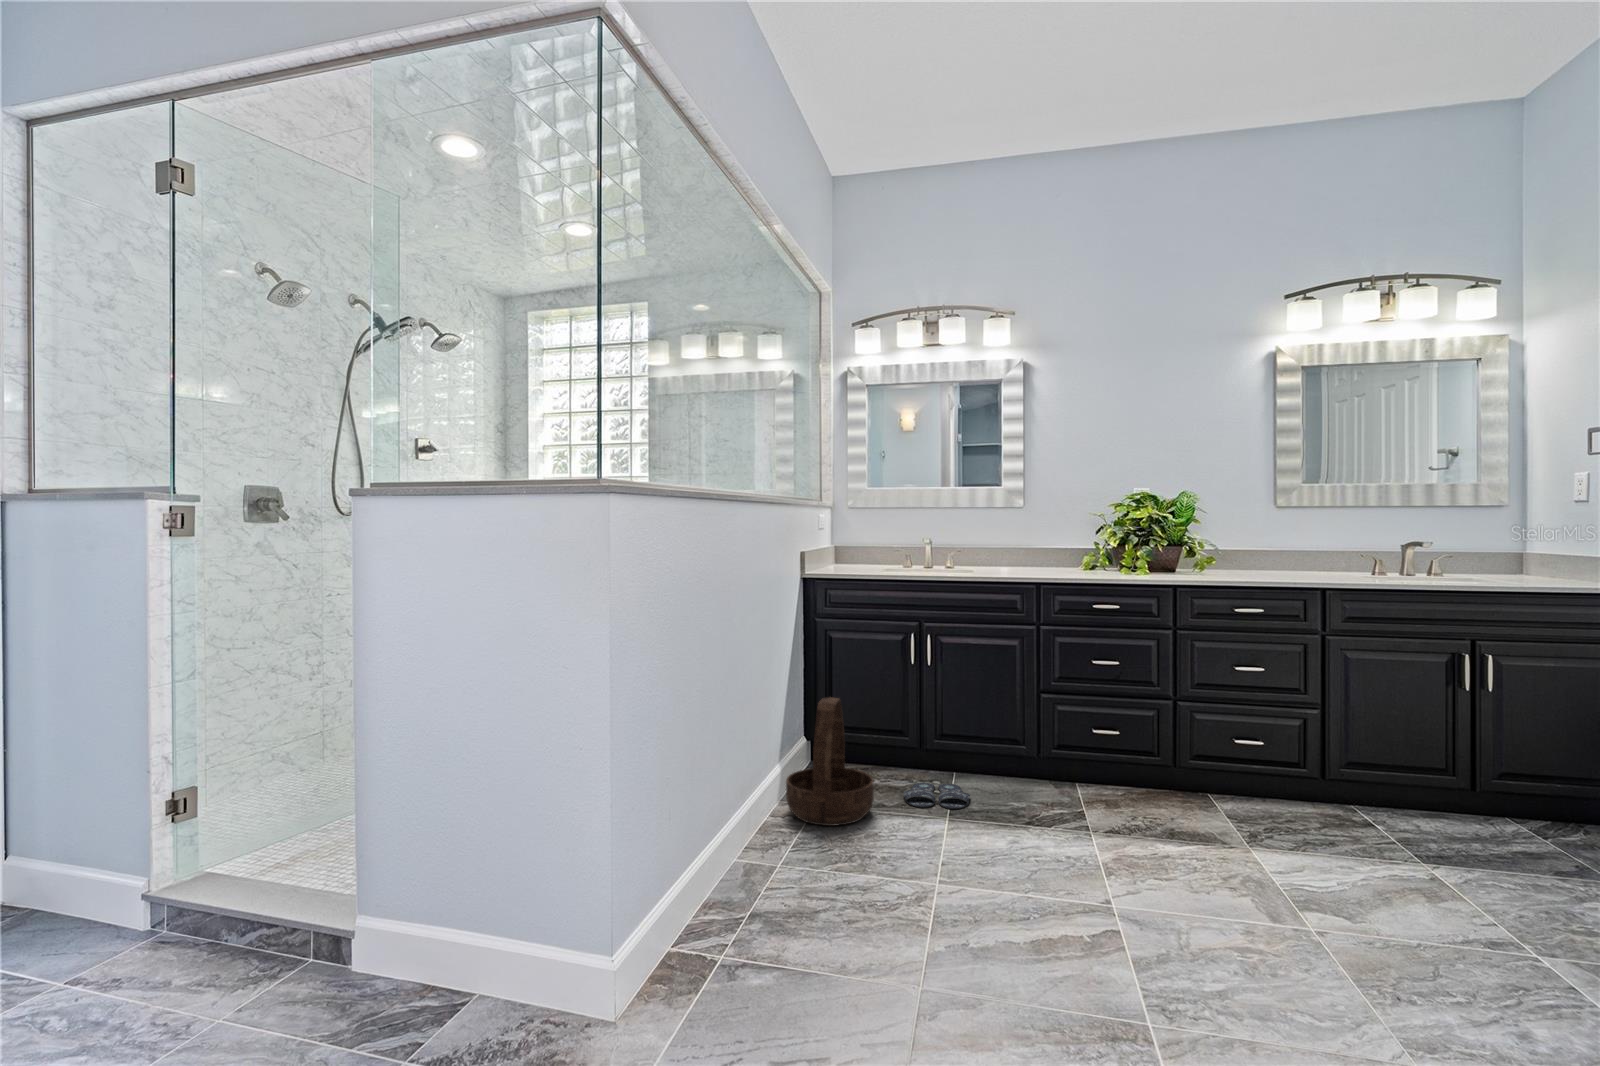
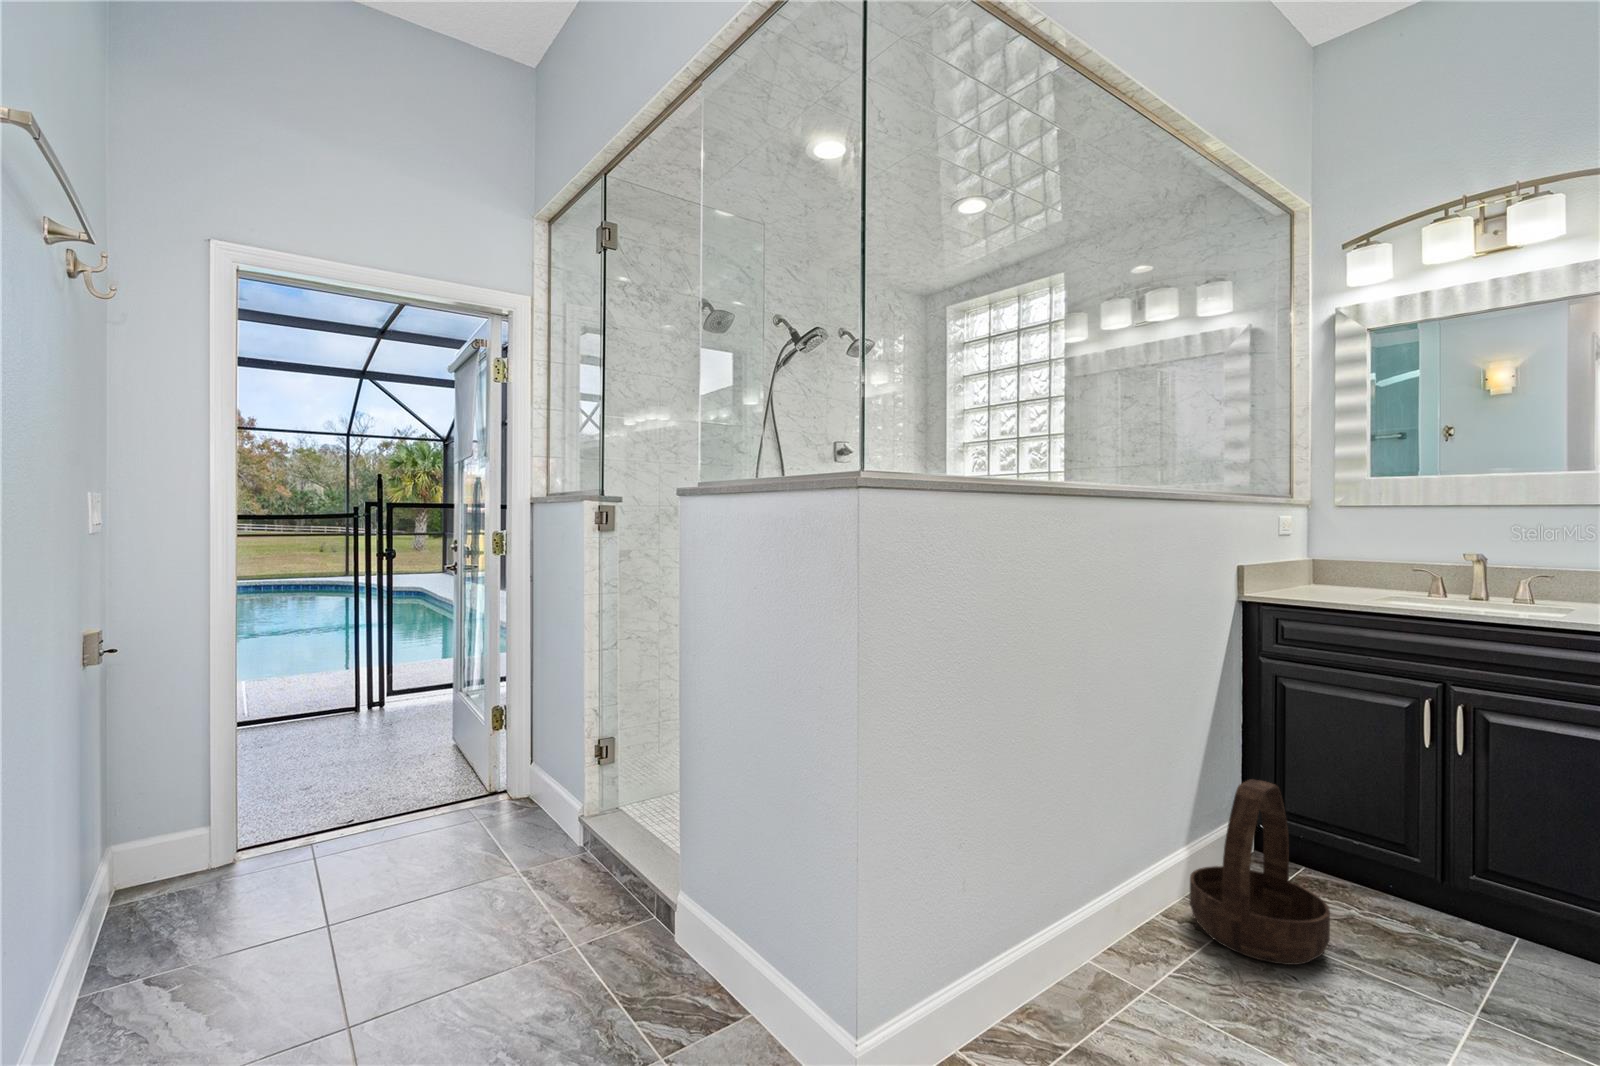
slippers: present [903,783,970,809] -> none [1393,935,1533,1006]

